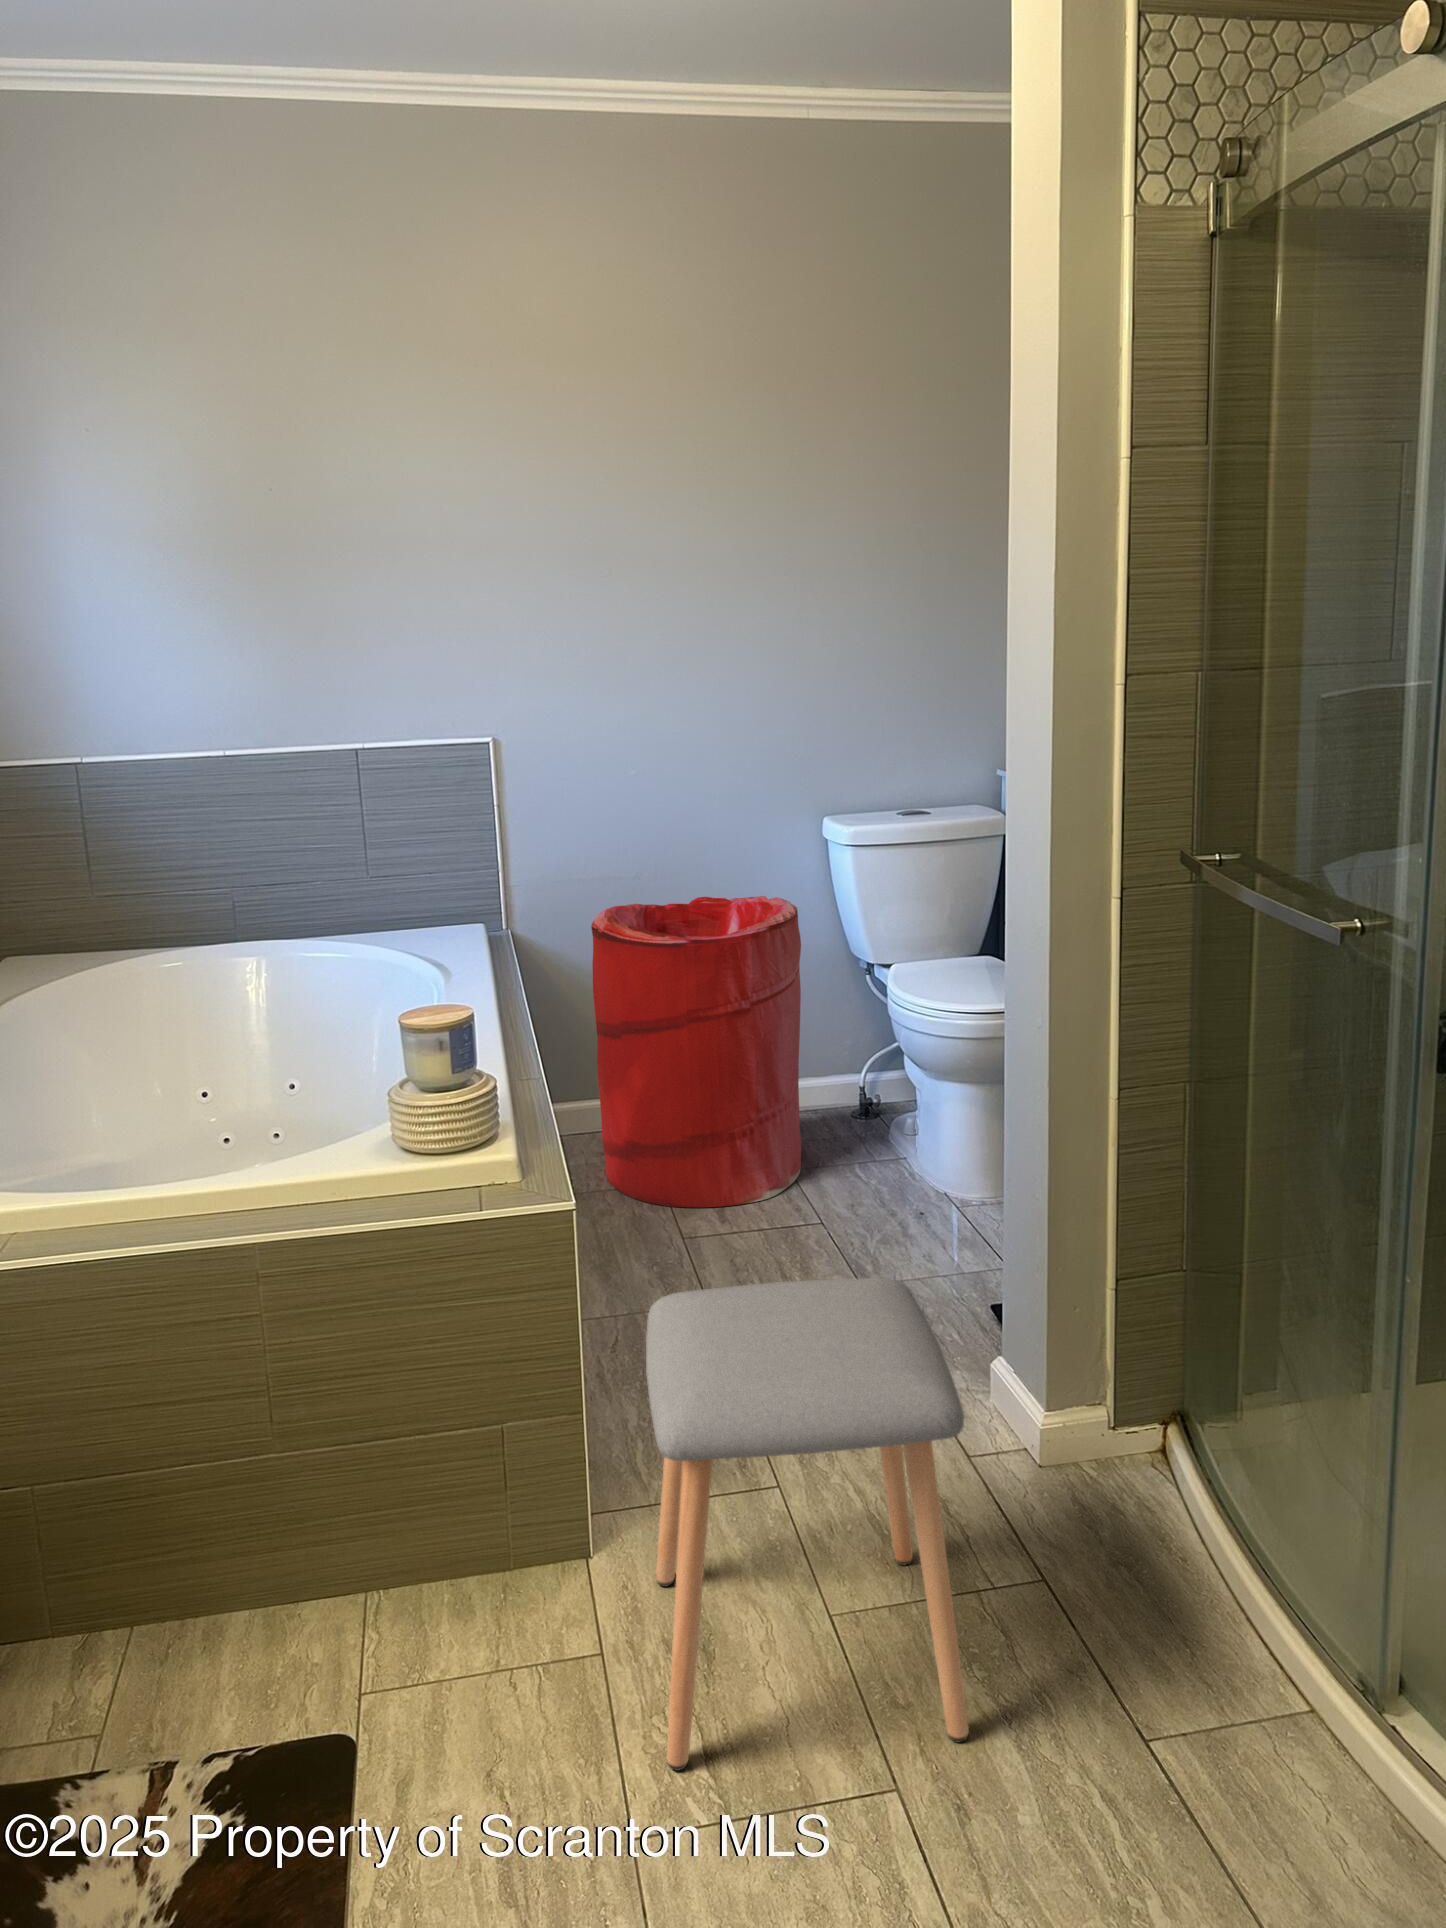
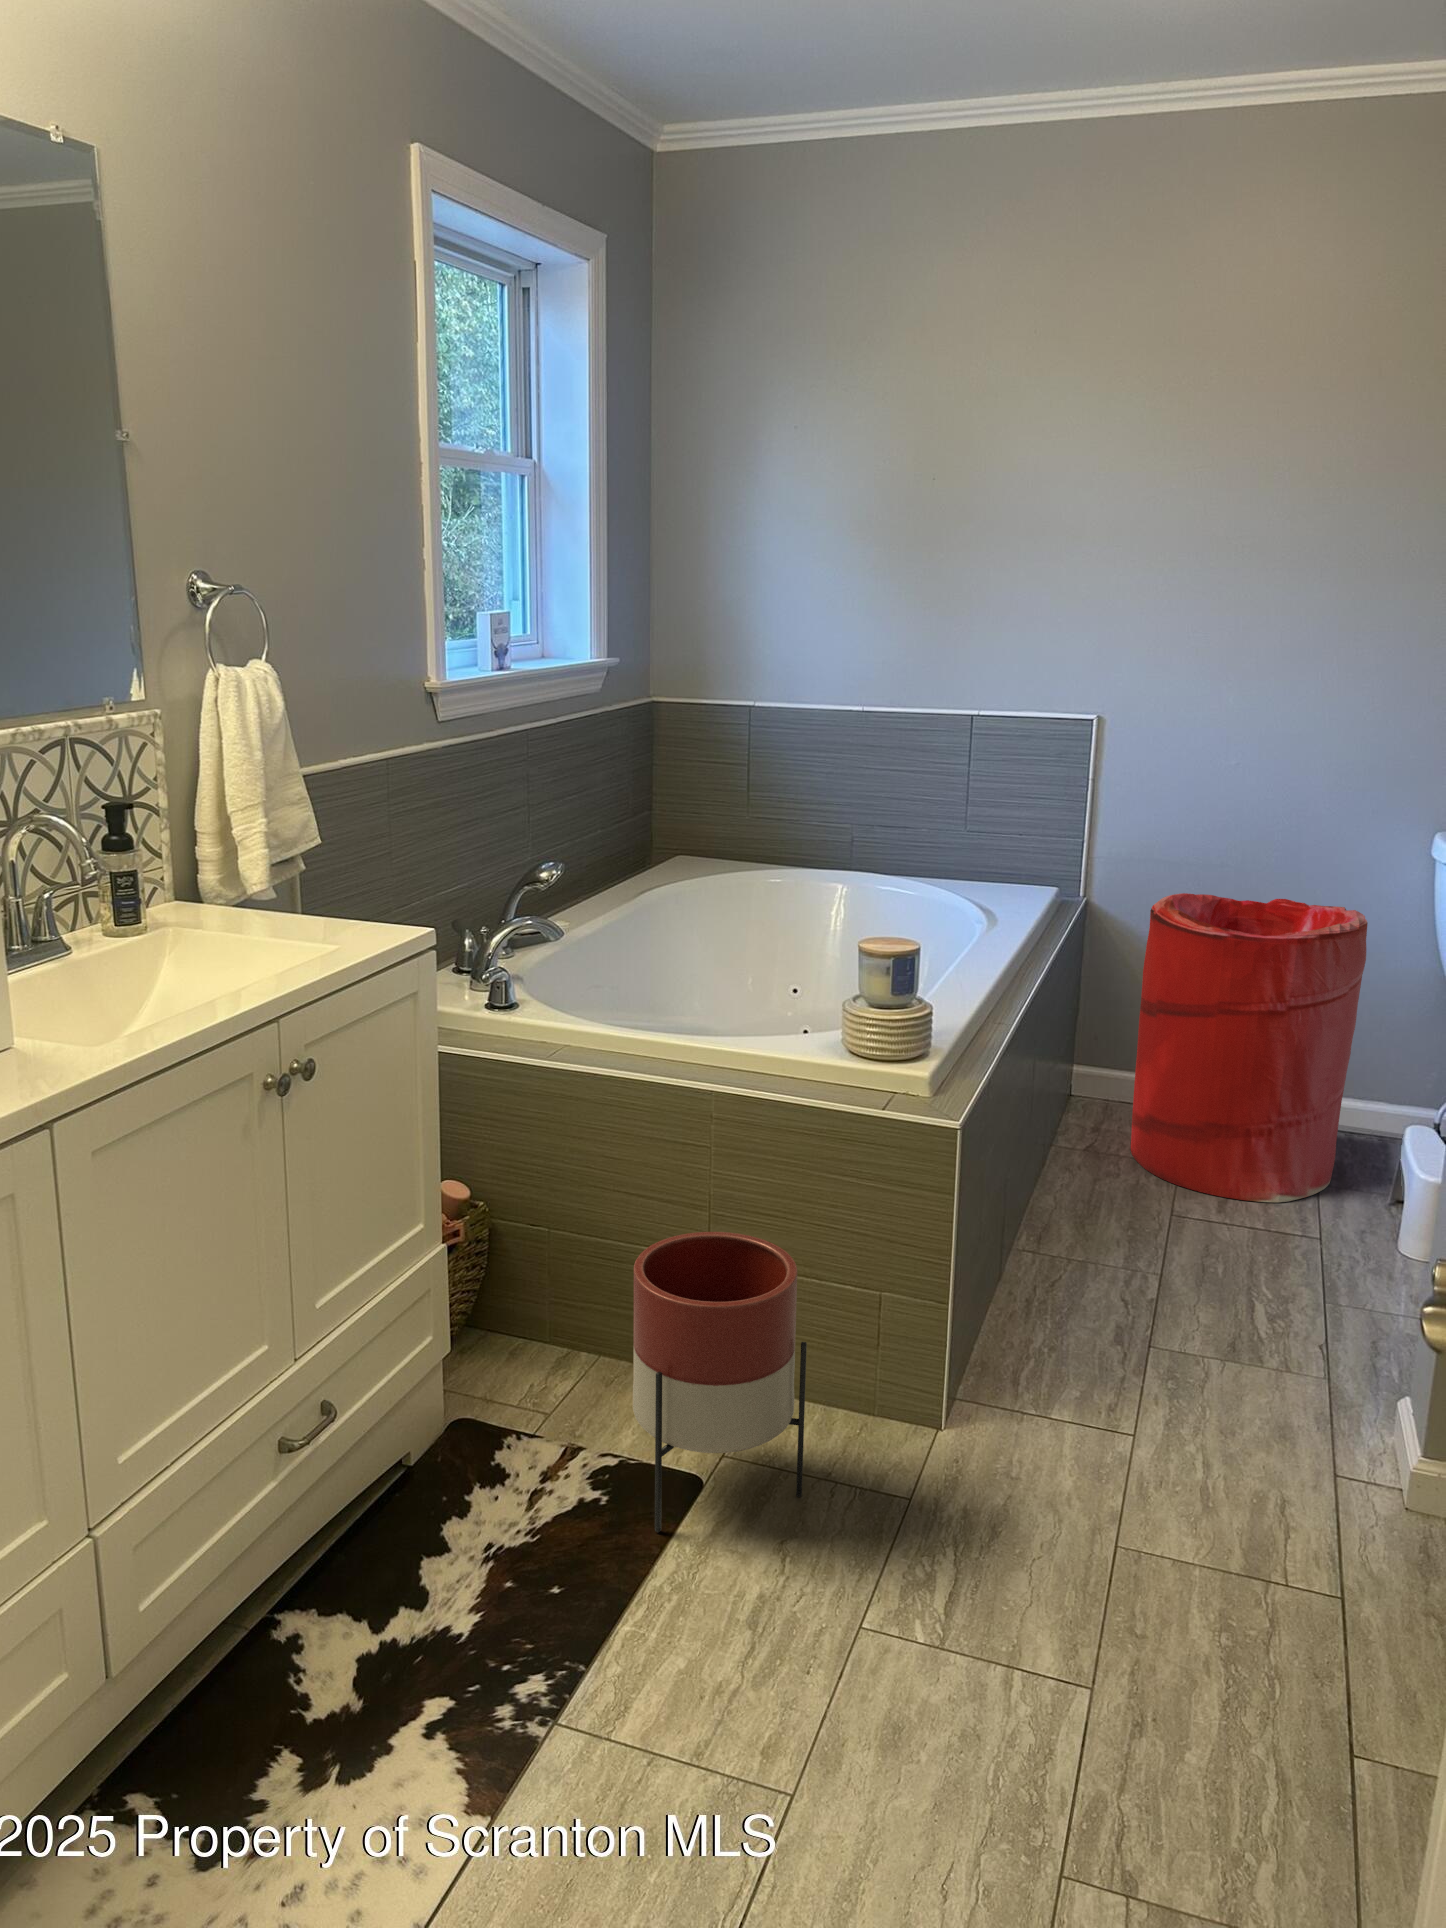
stool: present [646,1278,969,1771] -> none [914,1218,1246,1682]
planter: none [231,1412,482,1833] -> present [633,1232,807,1532]

